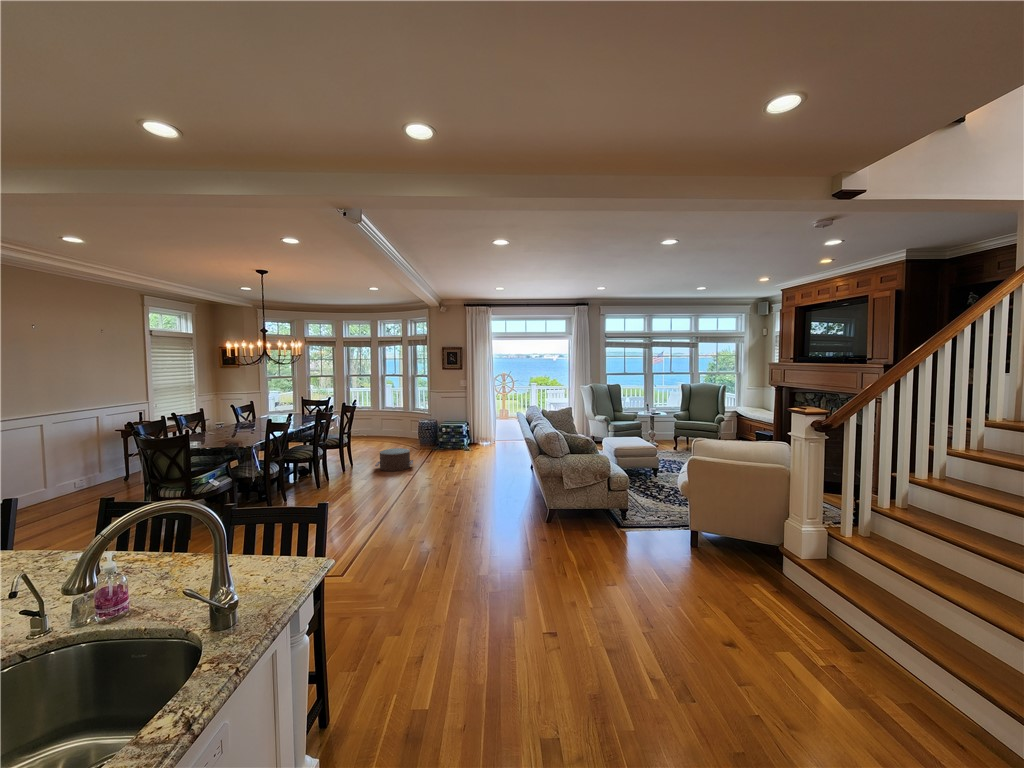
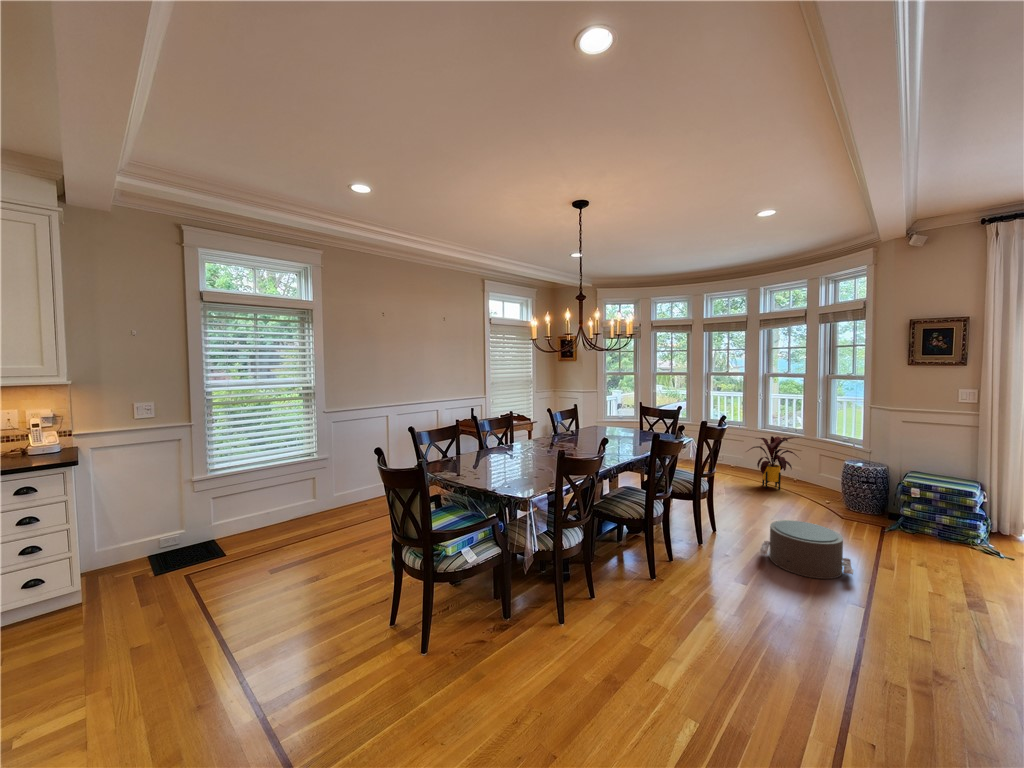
house plant: none [371,411,402,443] -> present [748,436,798,490]

